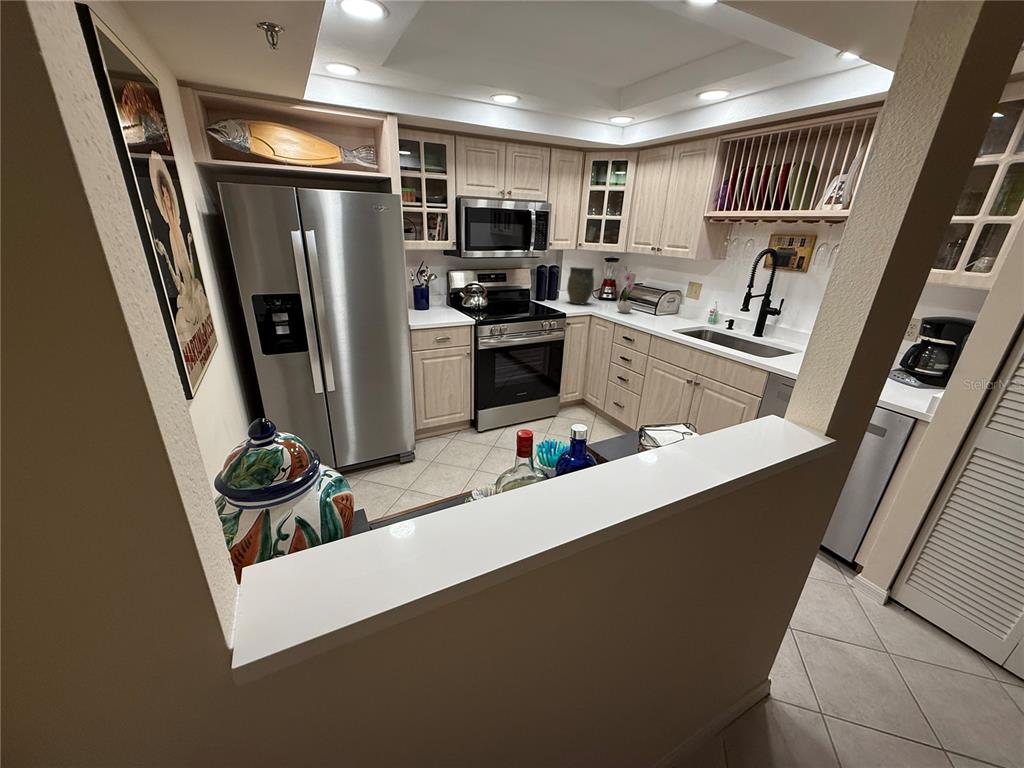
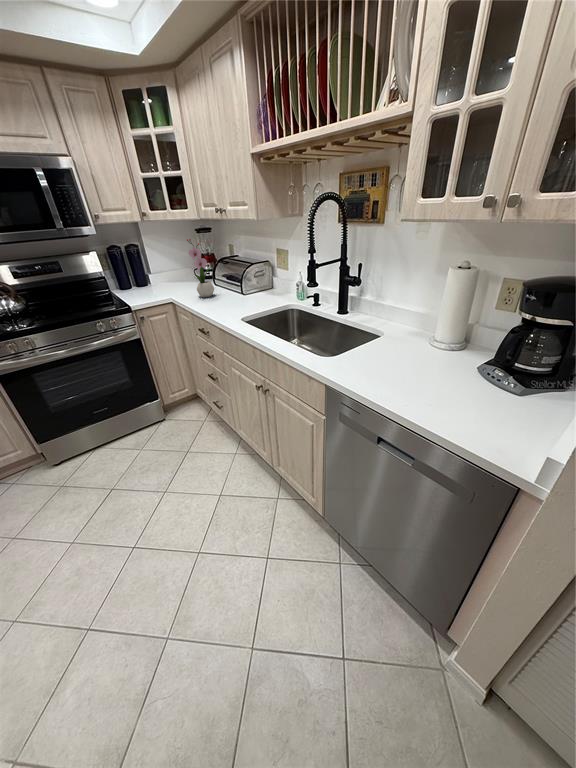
vase: present [567,267,594,304] -> none [139,244,177,291]

